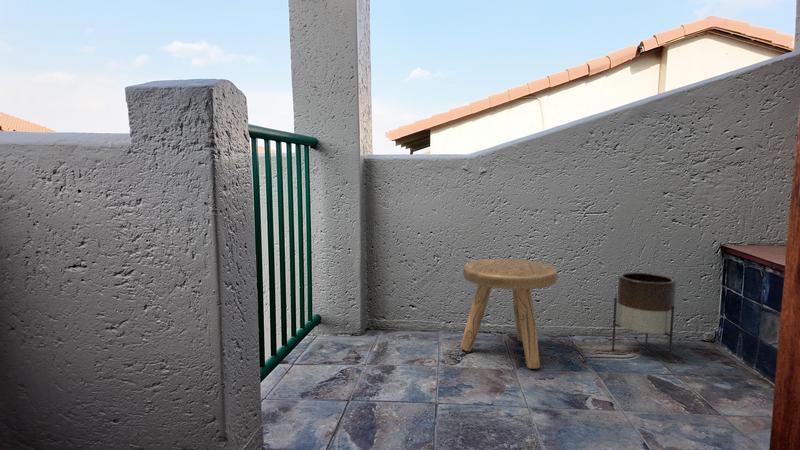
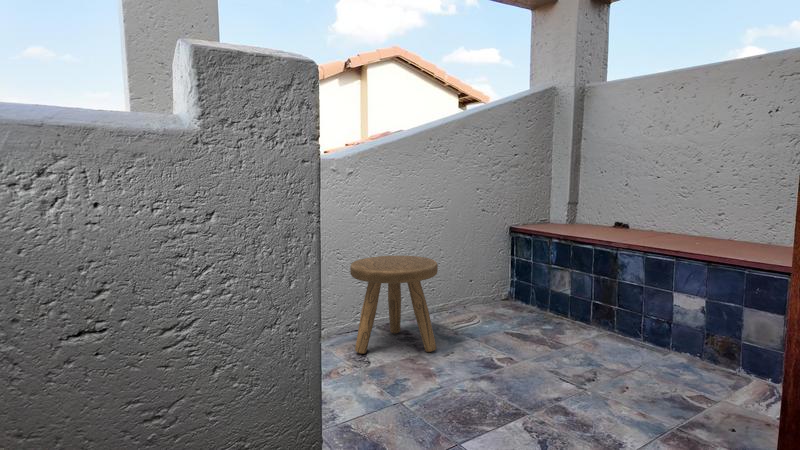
planter: present [612,272,676,362] -> none [460,254,505,322]

